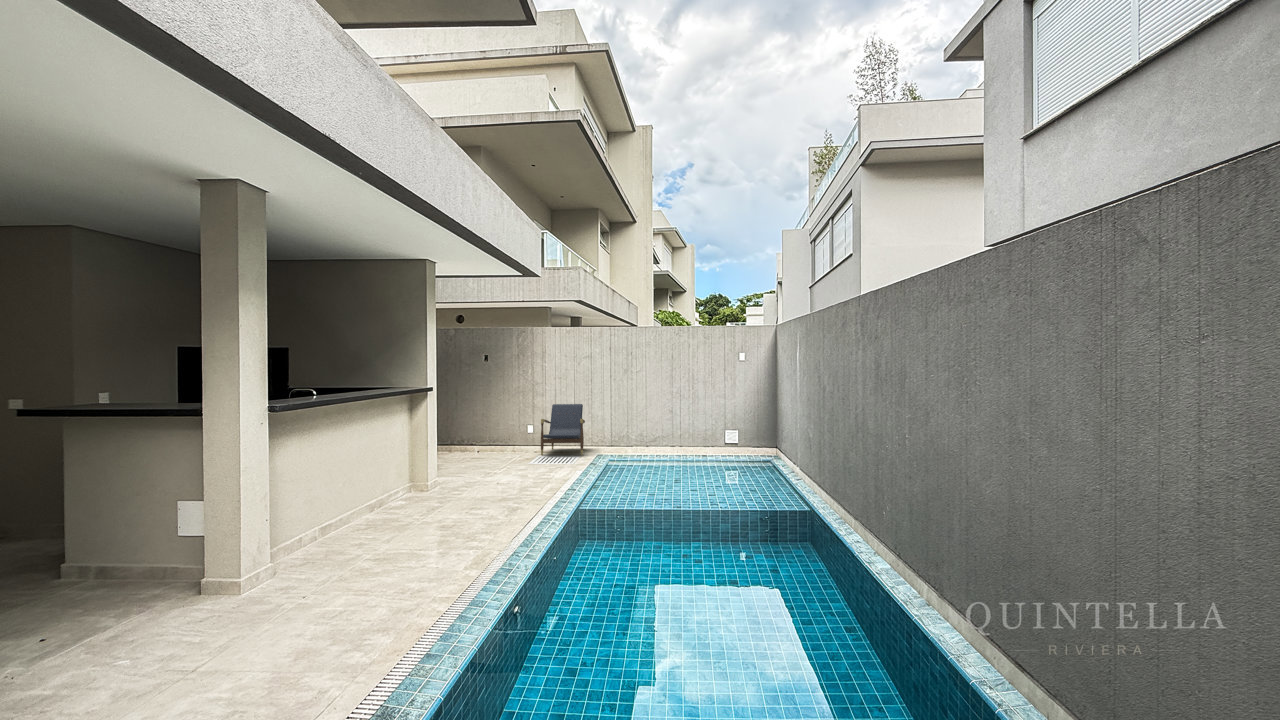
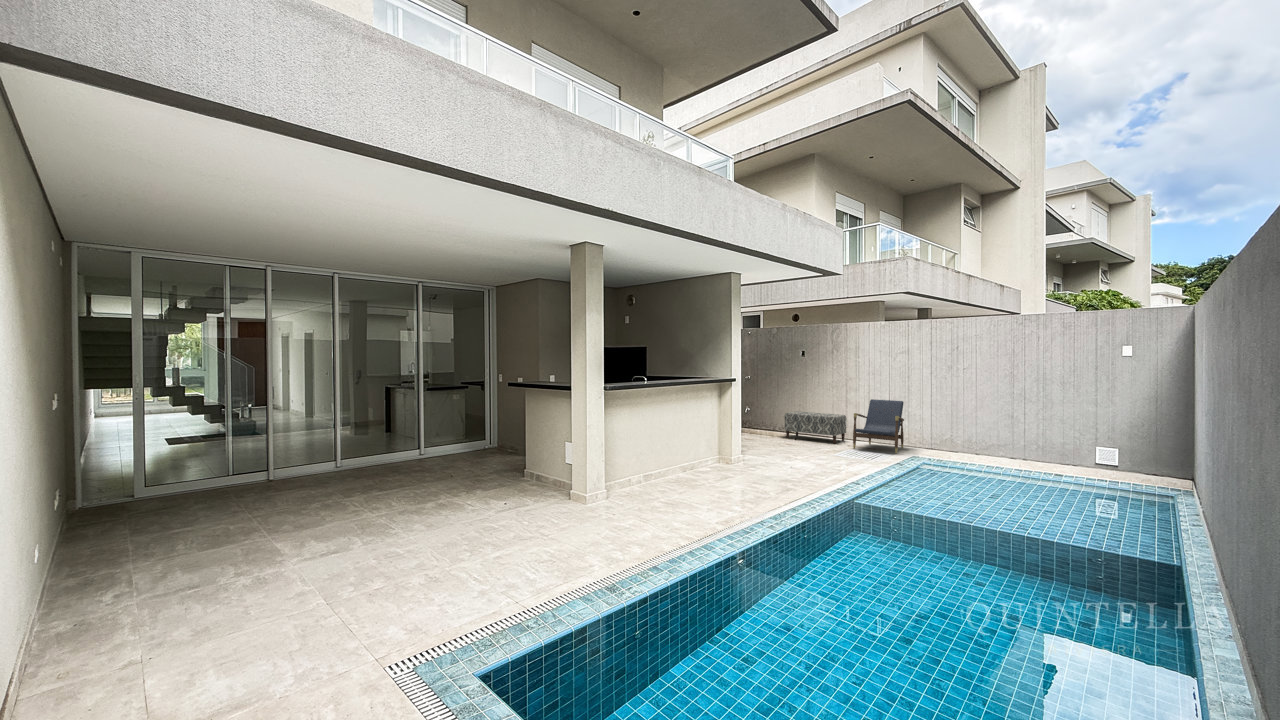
bench: none [464,422,529,453] -> present [784,411,846,444]

